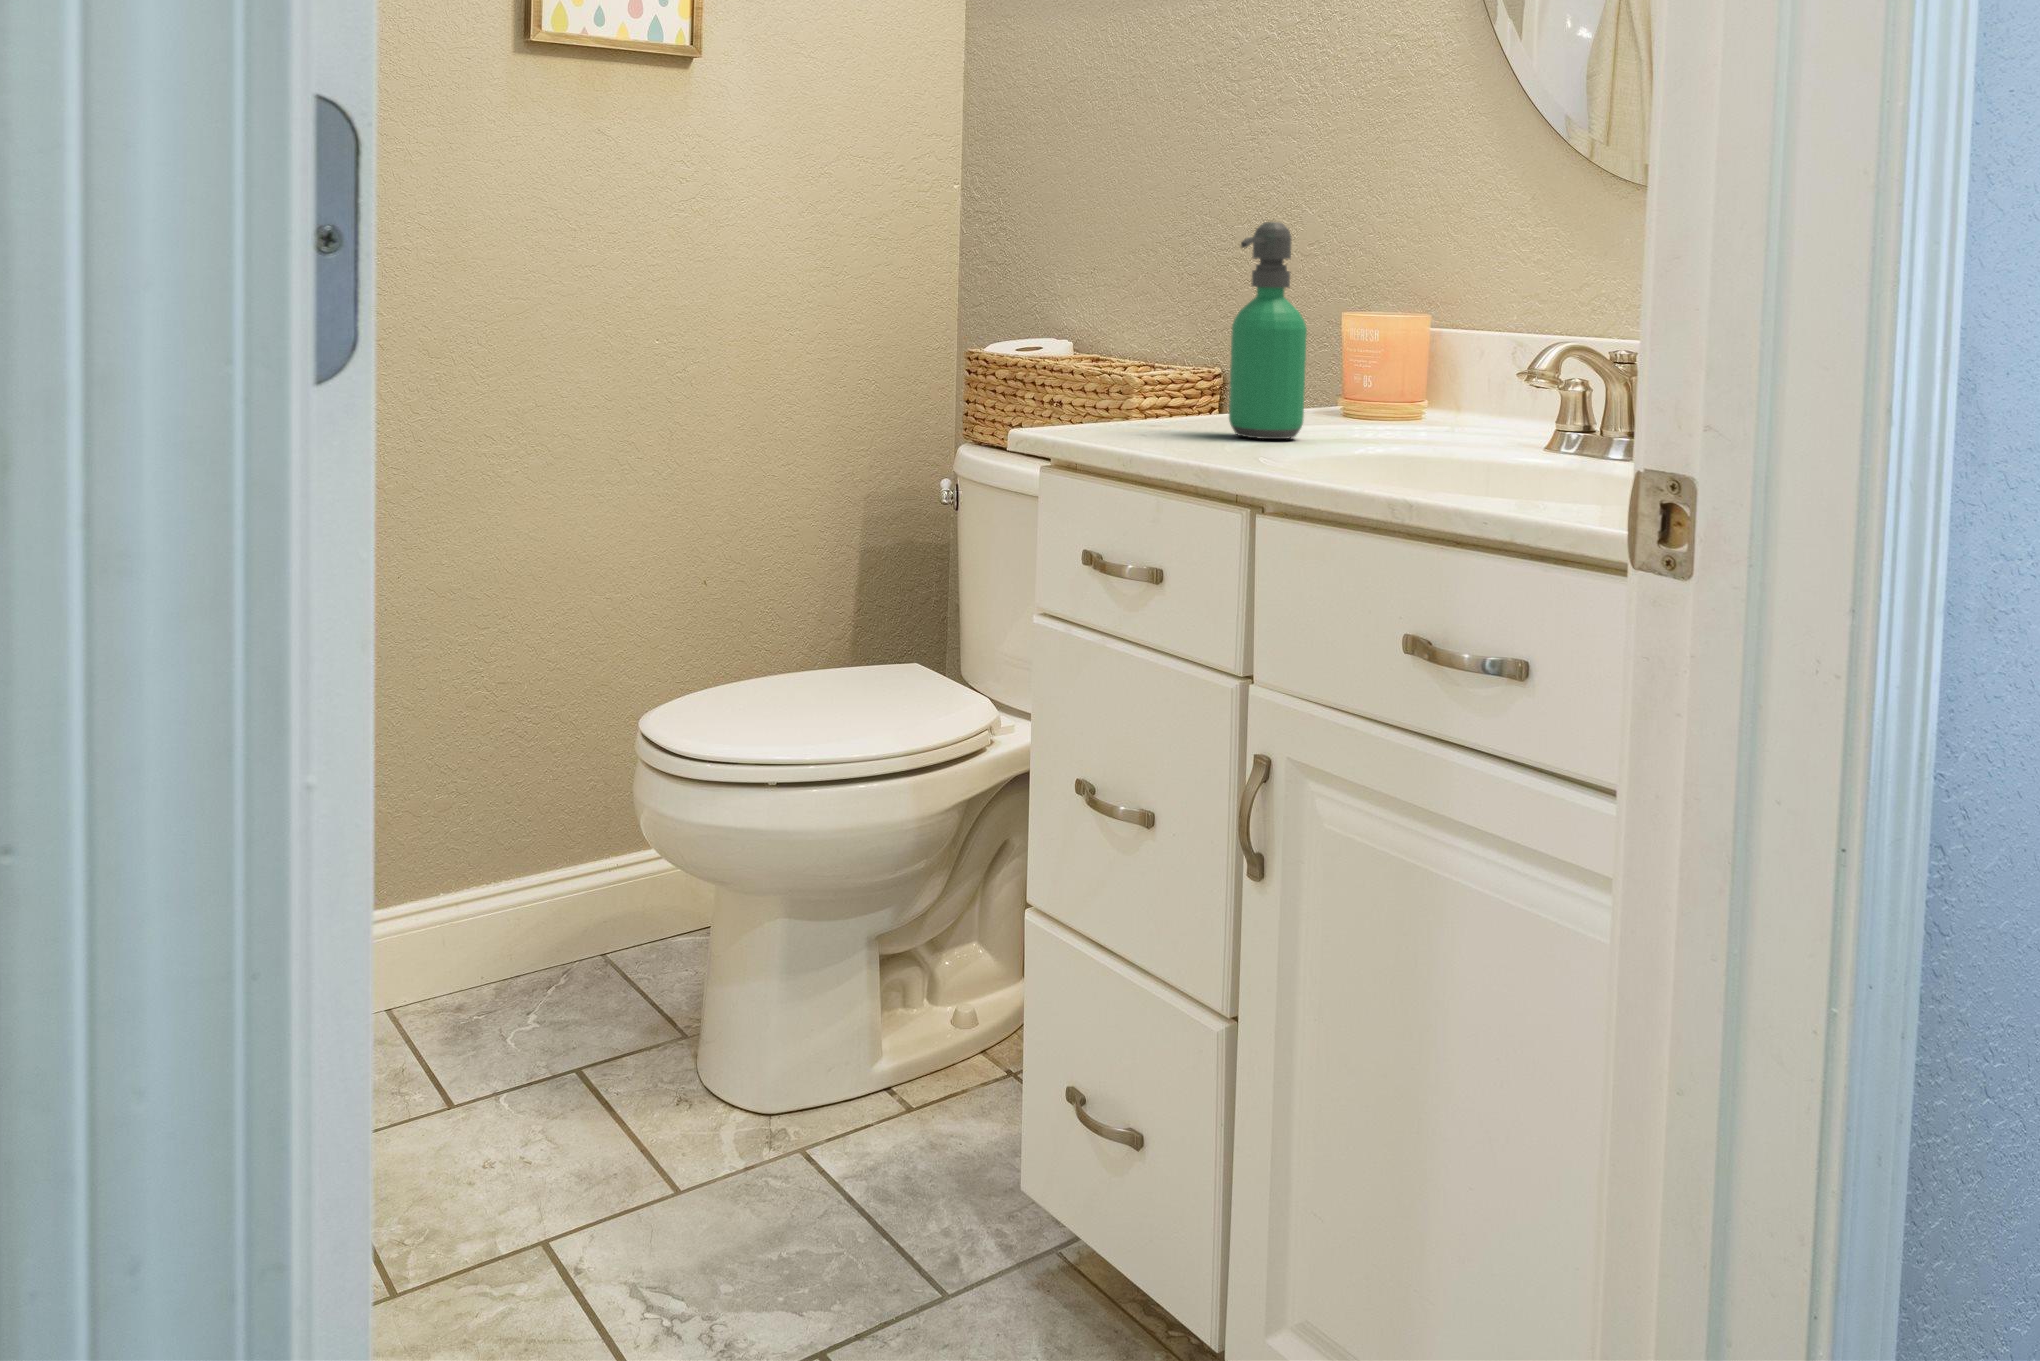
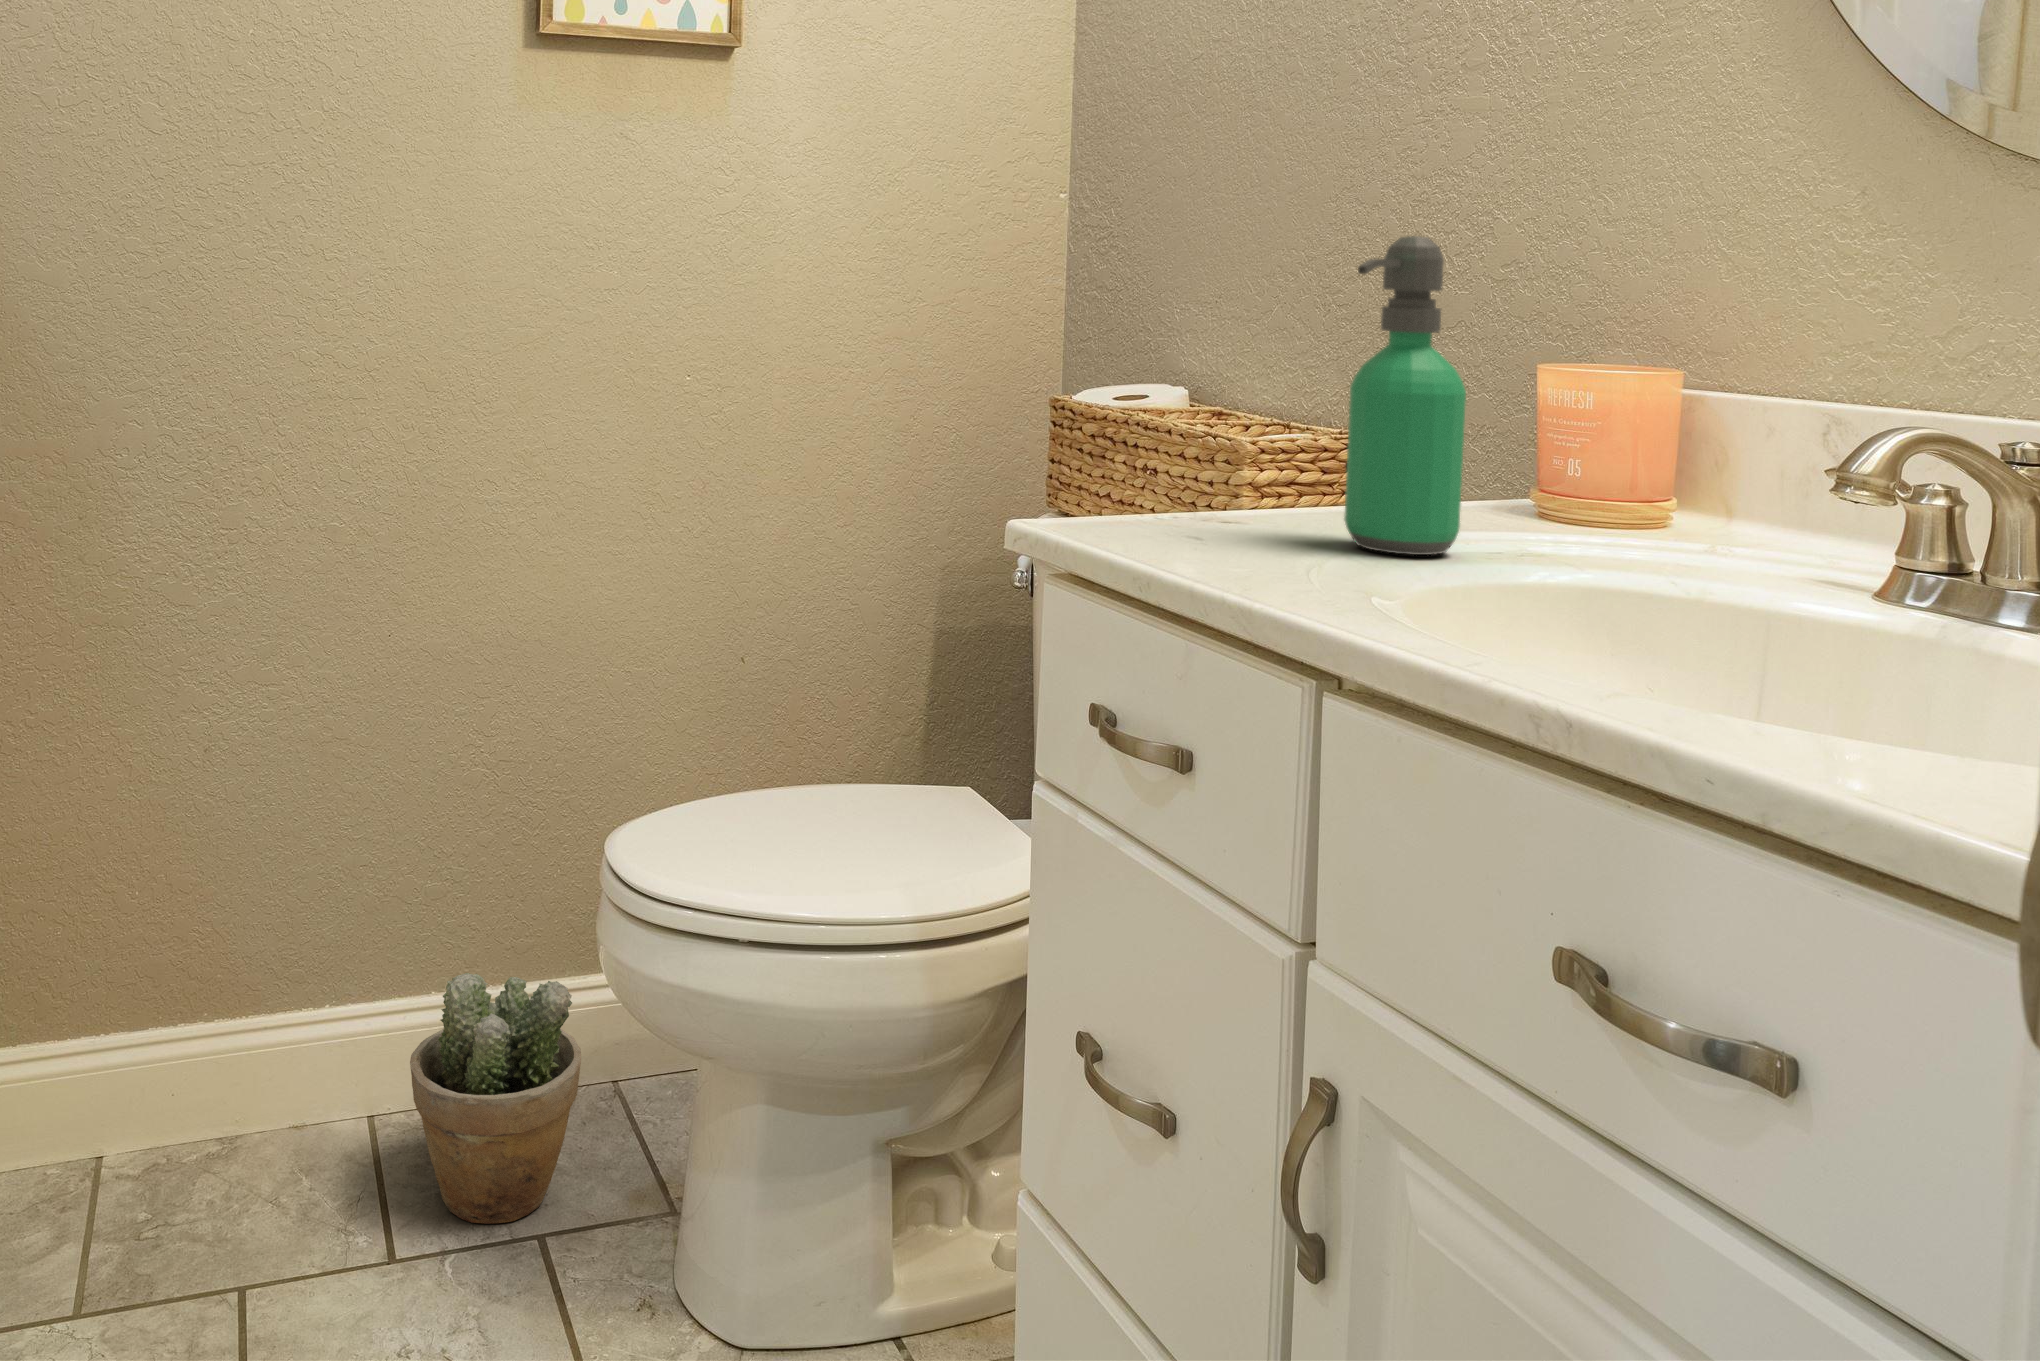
potted plant: none [447,853,599,1066] -> present [410,973,581,1224]

